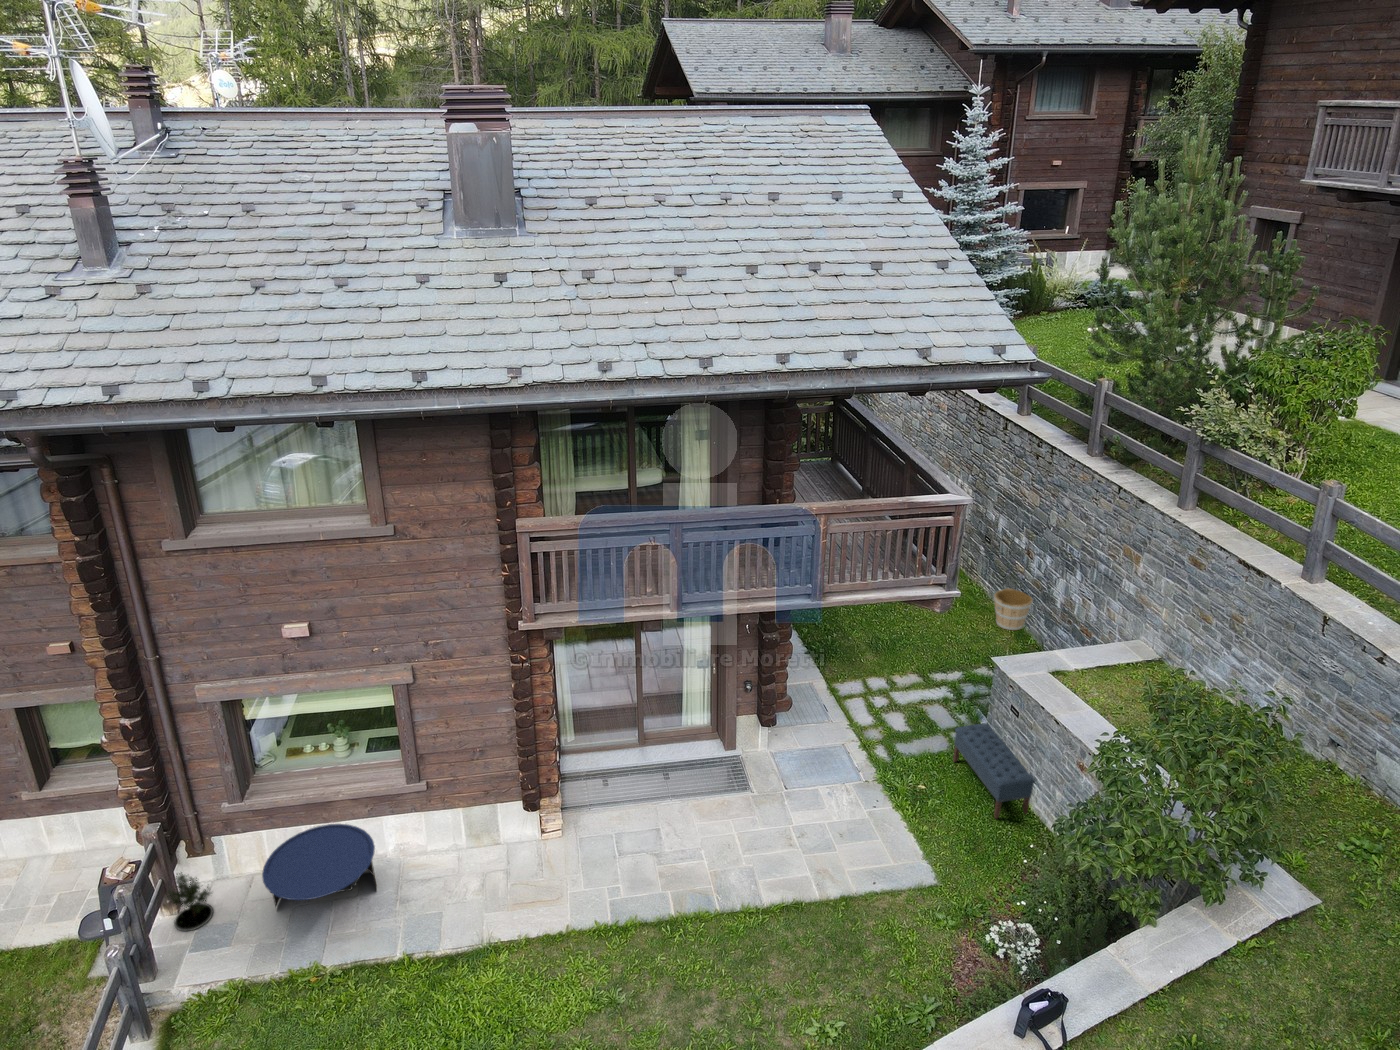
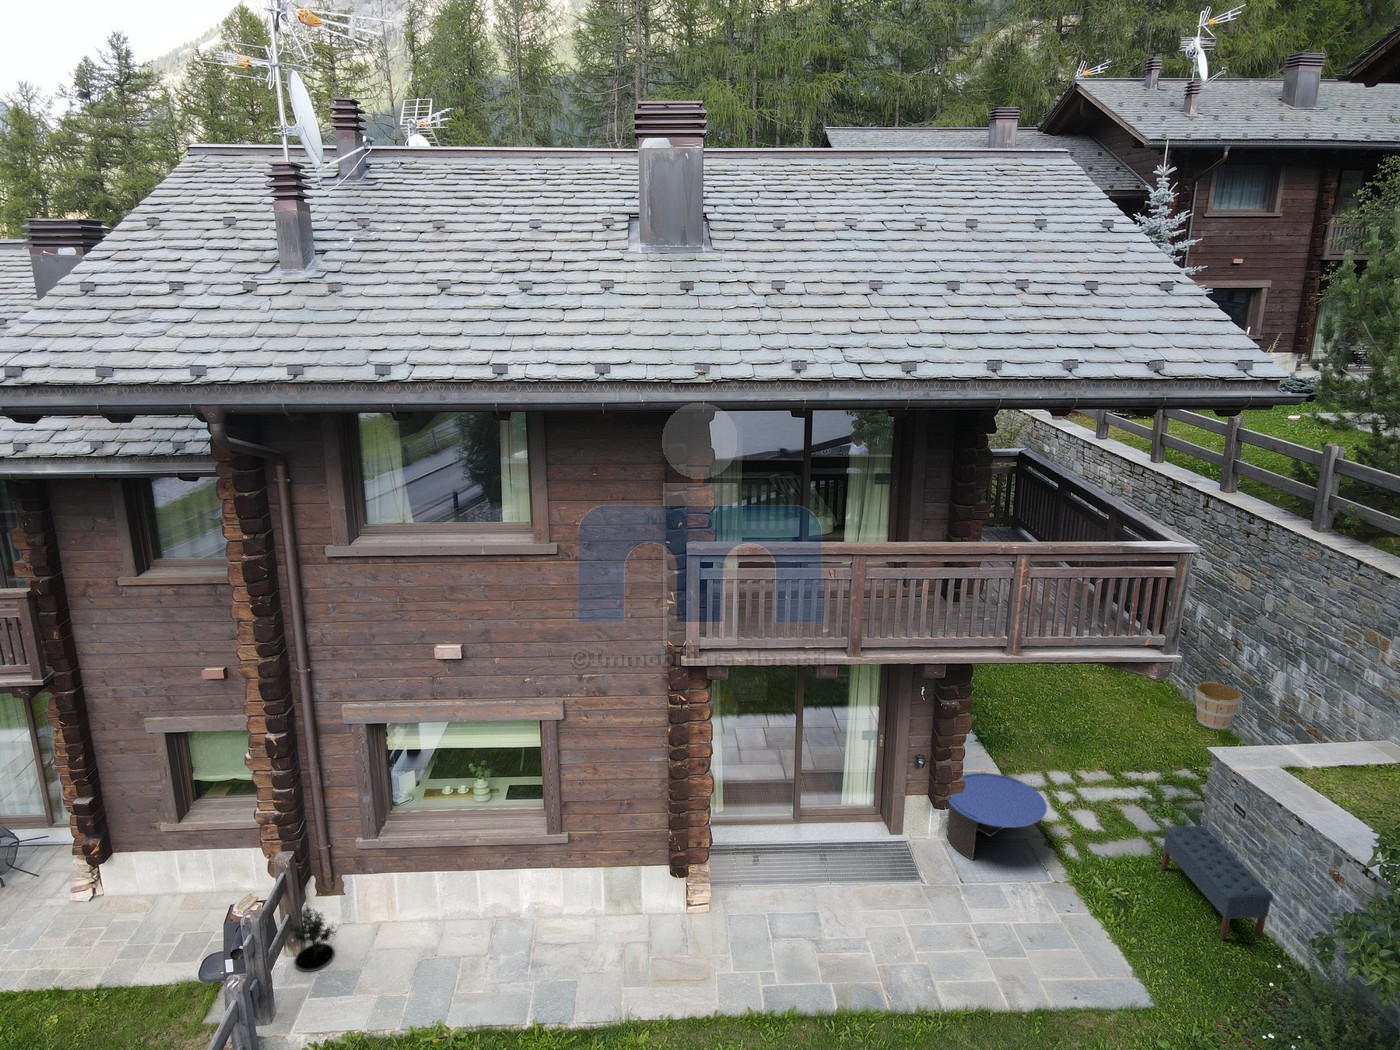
coffee table: present [262,824,377,908] -> present [947,773,1047,859]

